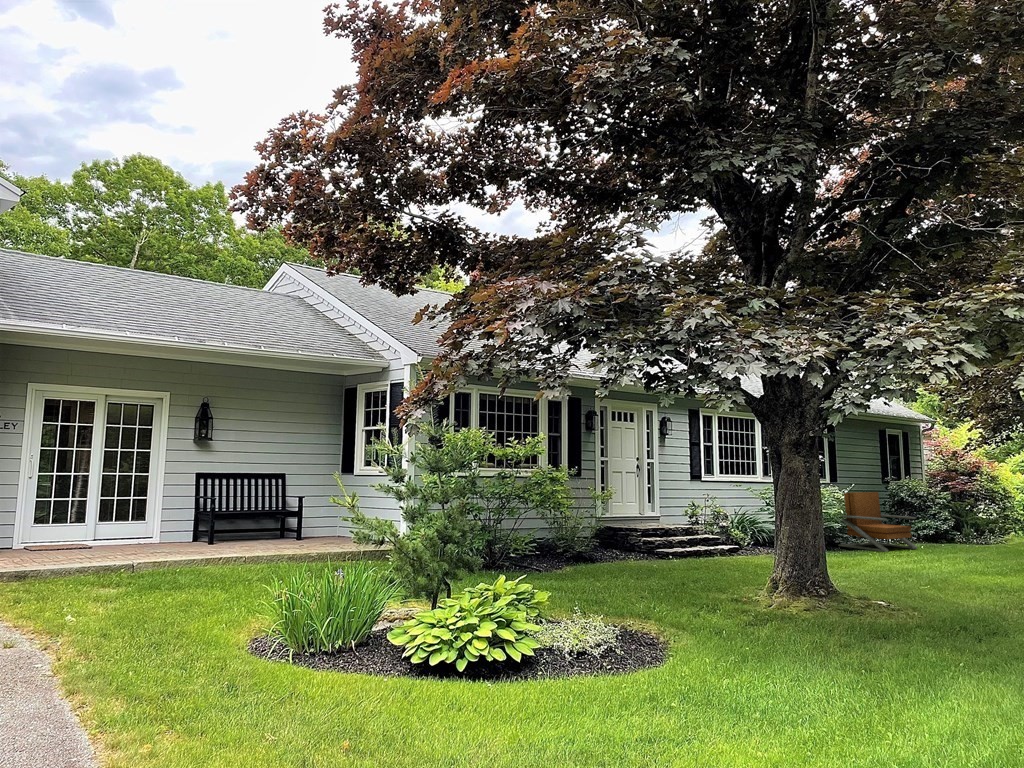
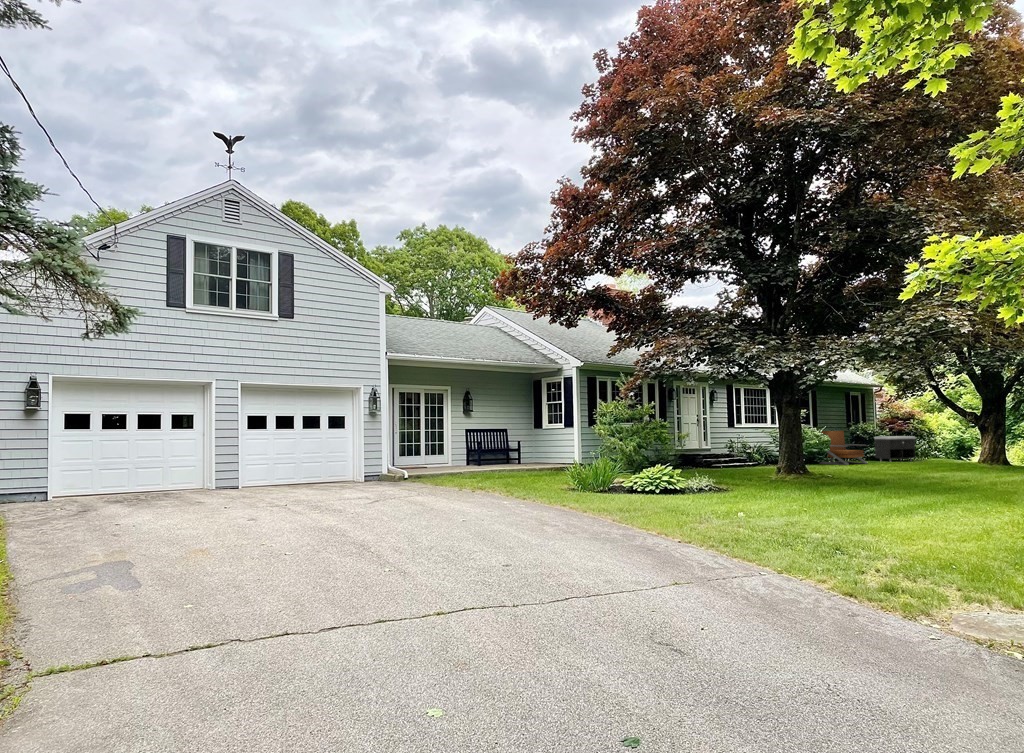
storage bench: none [924,502,988,544] -> present [874,436,916,461]

